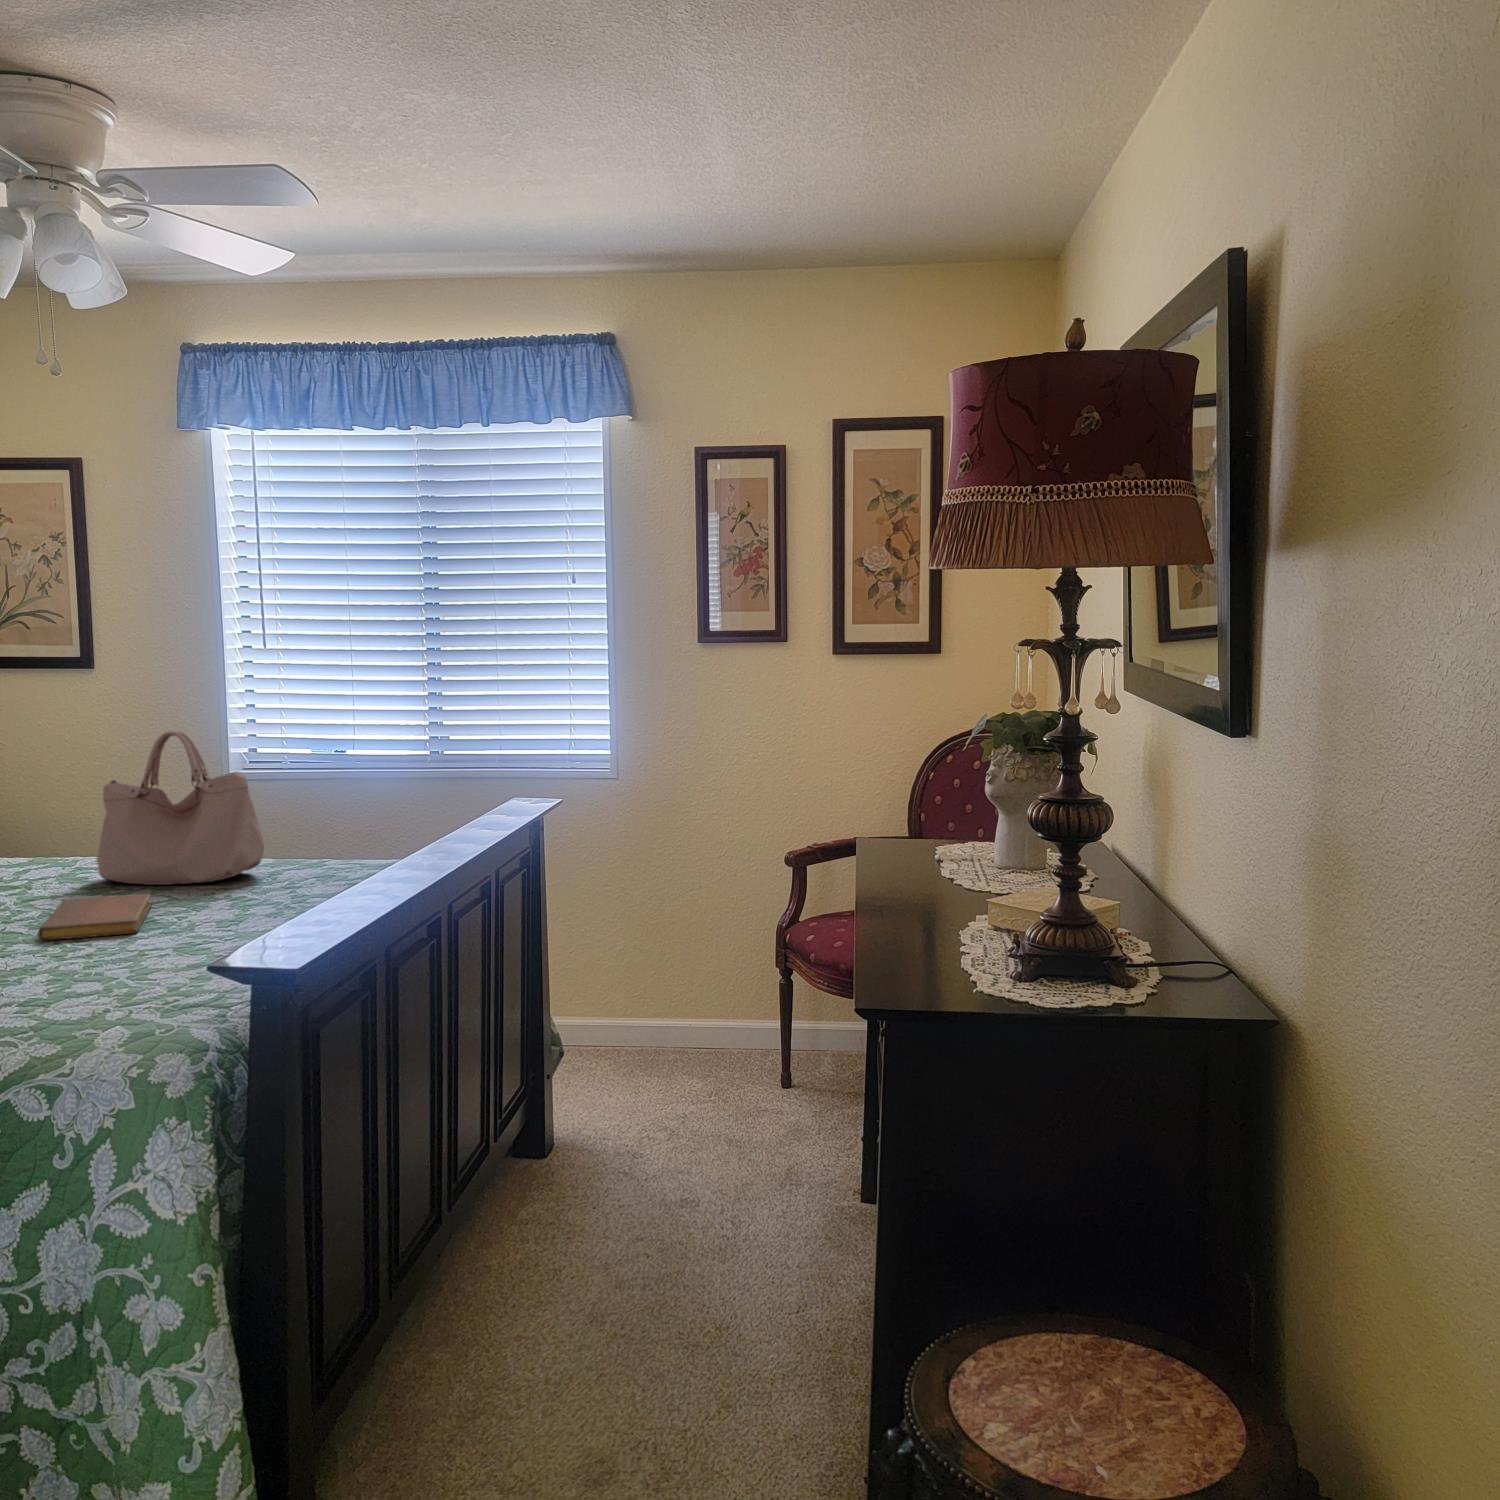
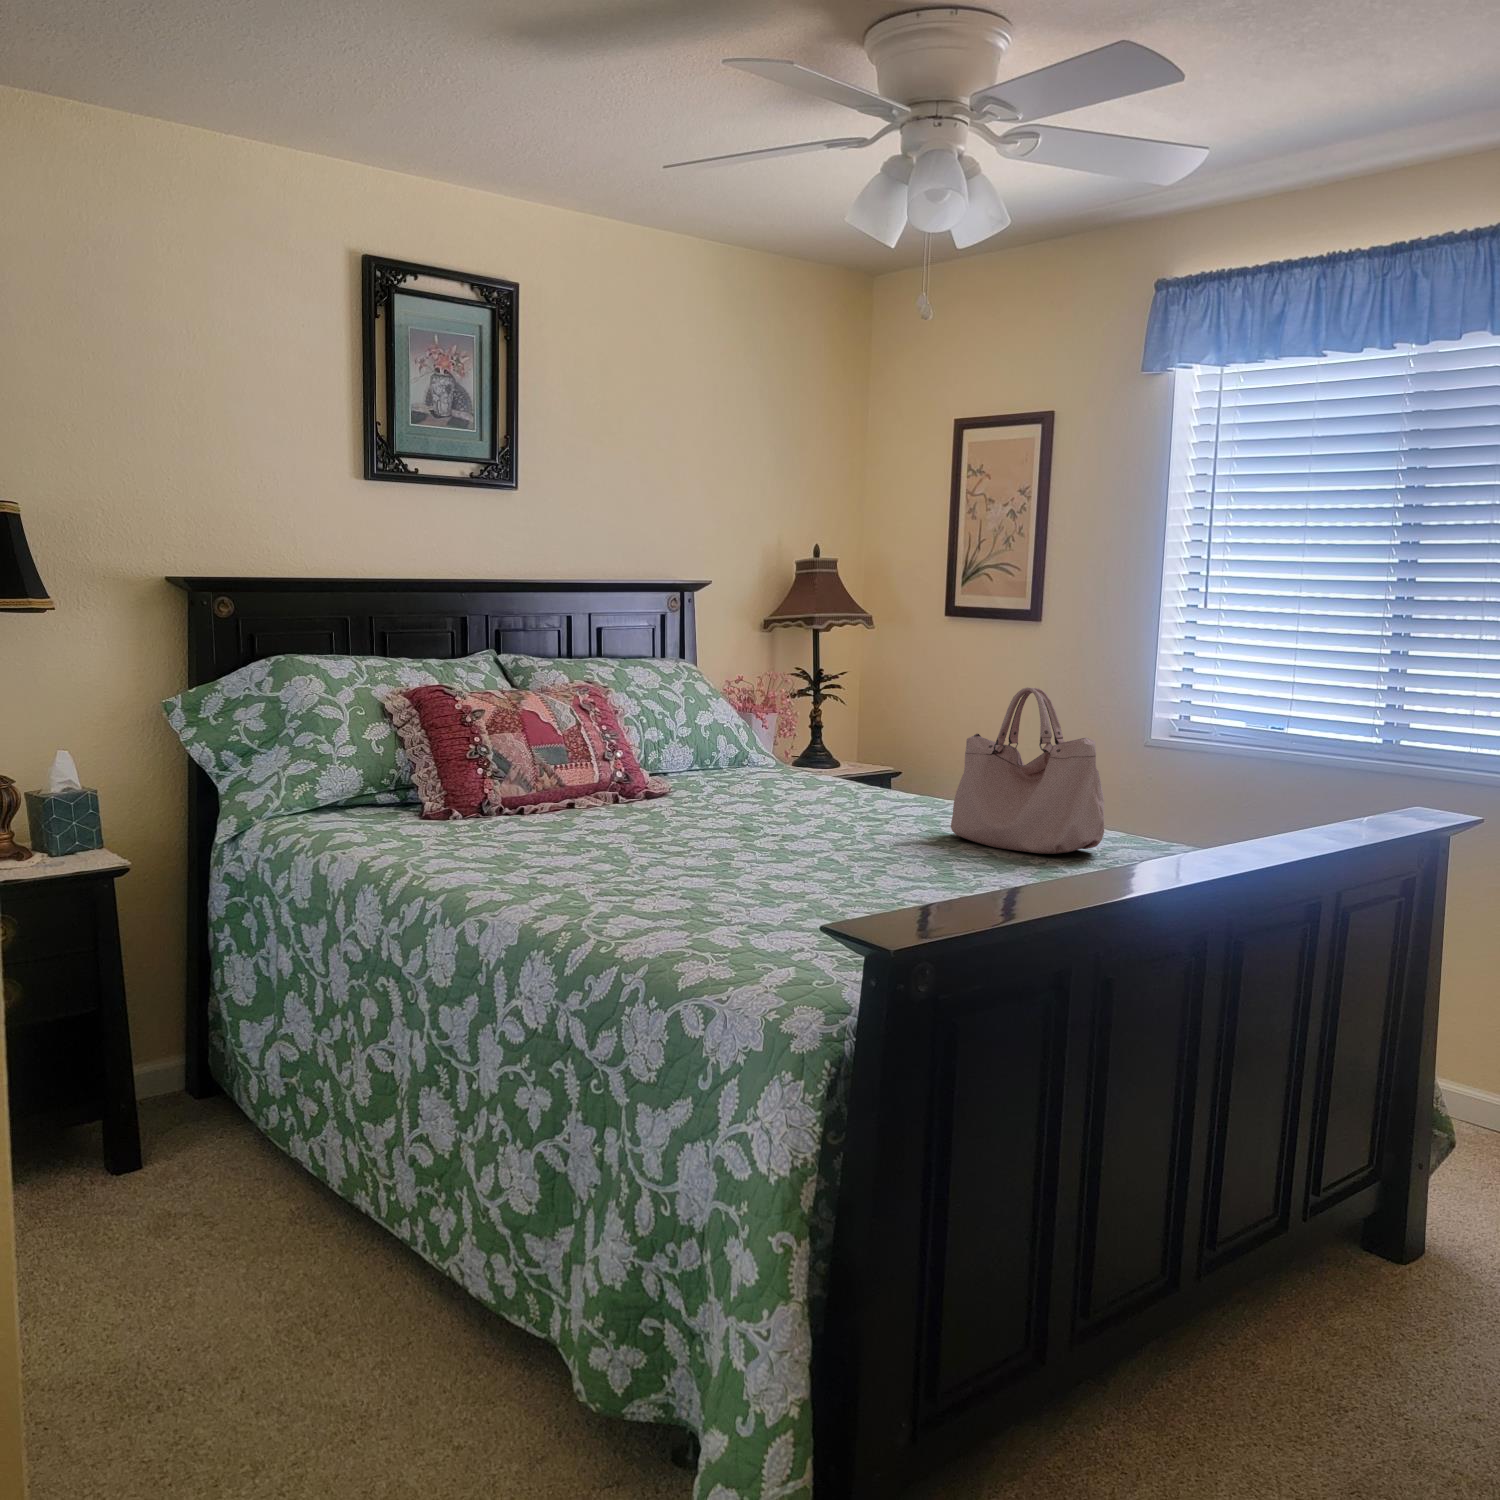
notebook: present [38,894,152,940] -> none [842,844,966,888]

